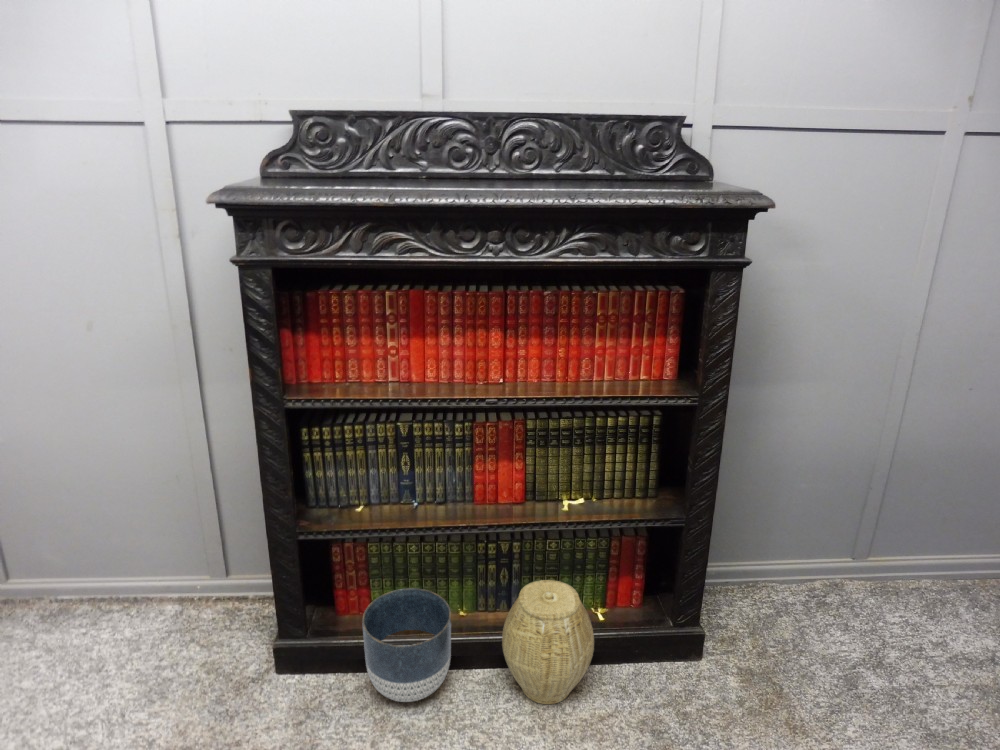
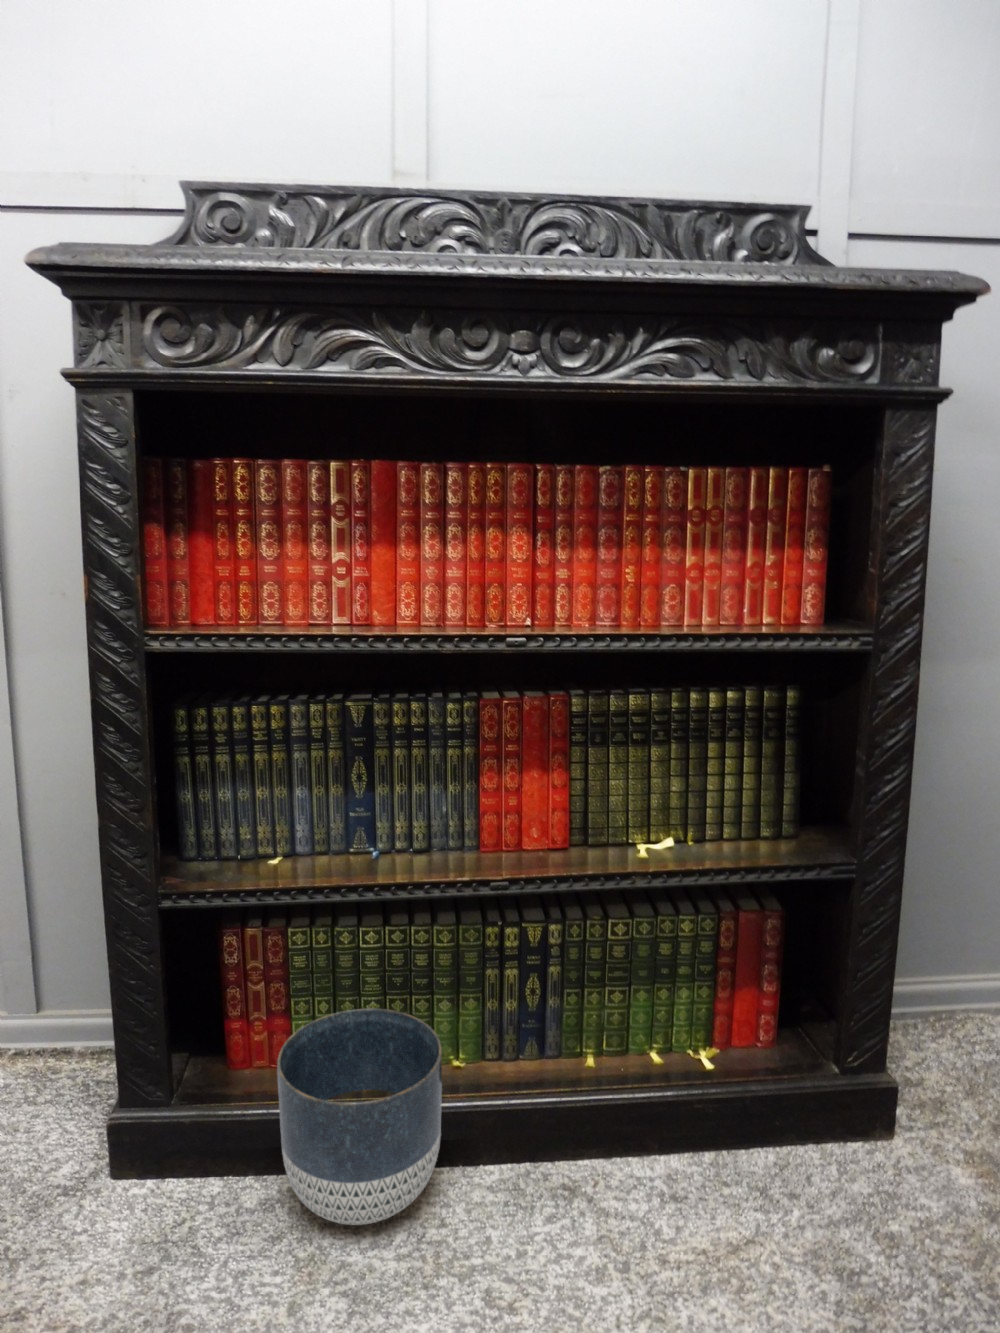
woven basket: present [502,580,594,704] -> none [536,985,706,1225]

